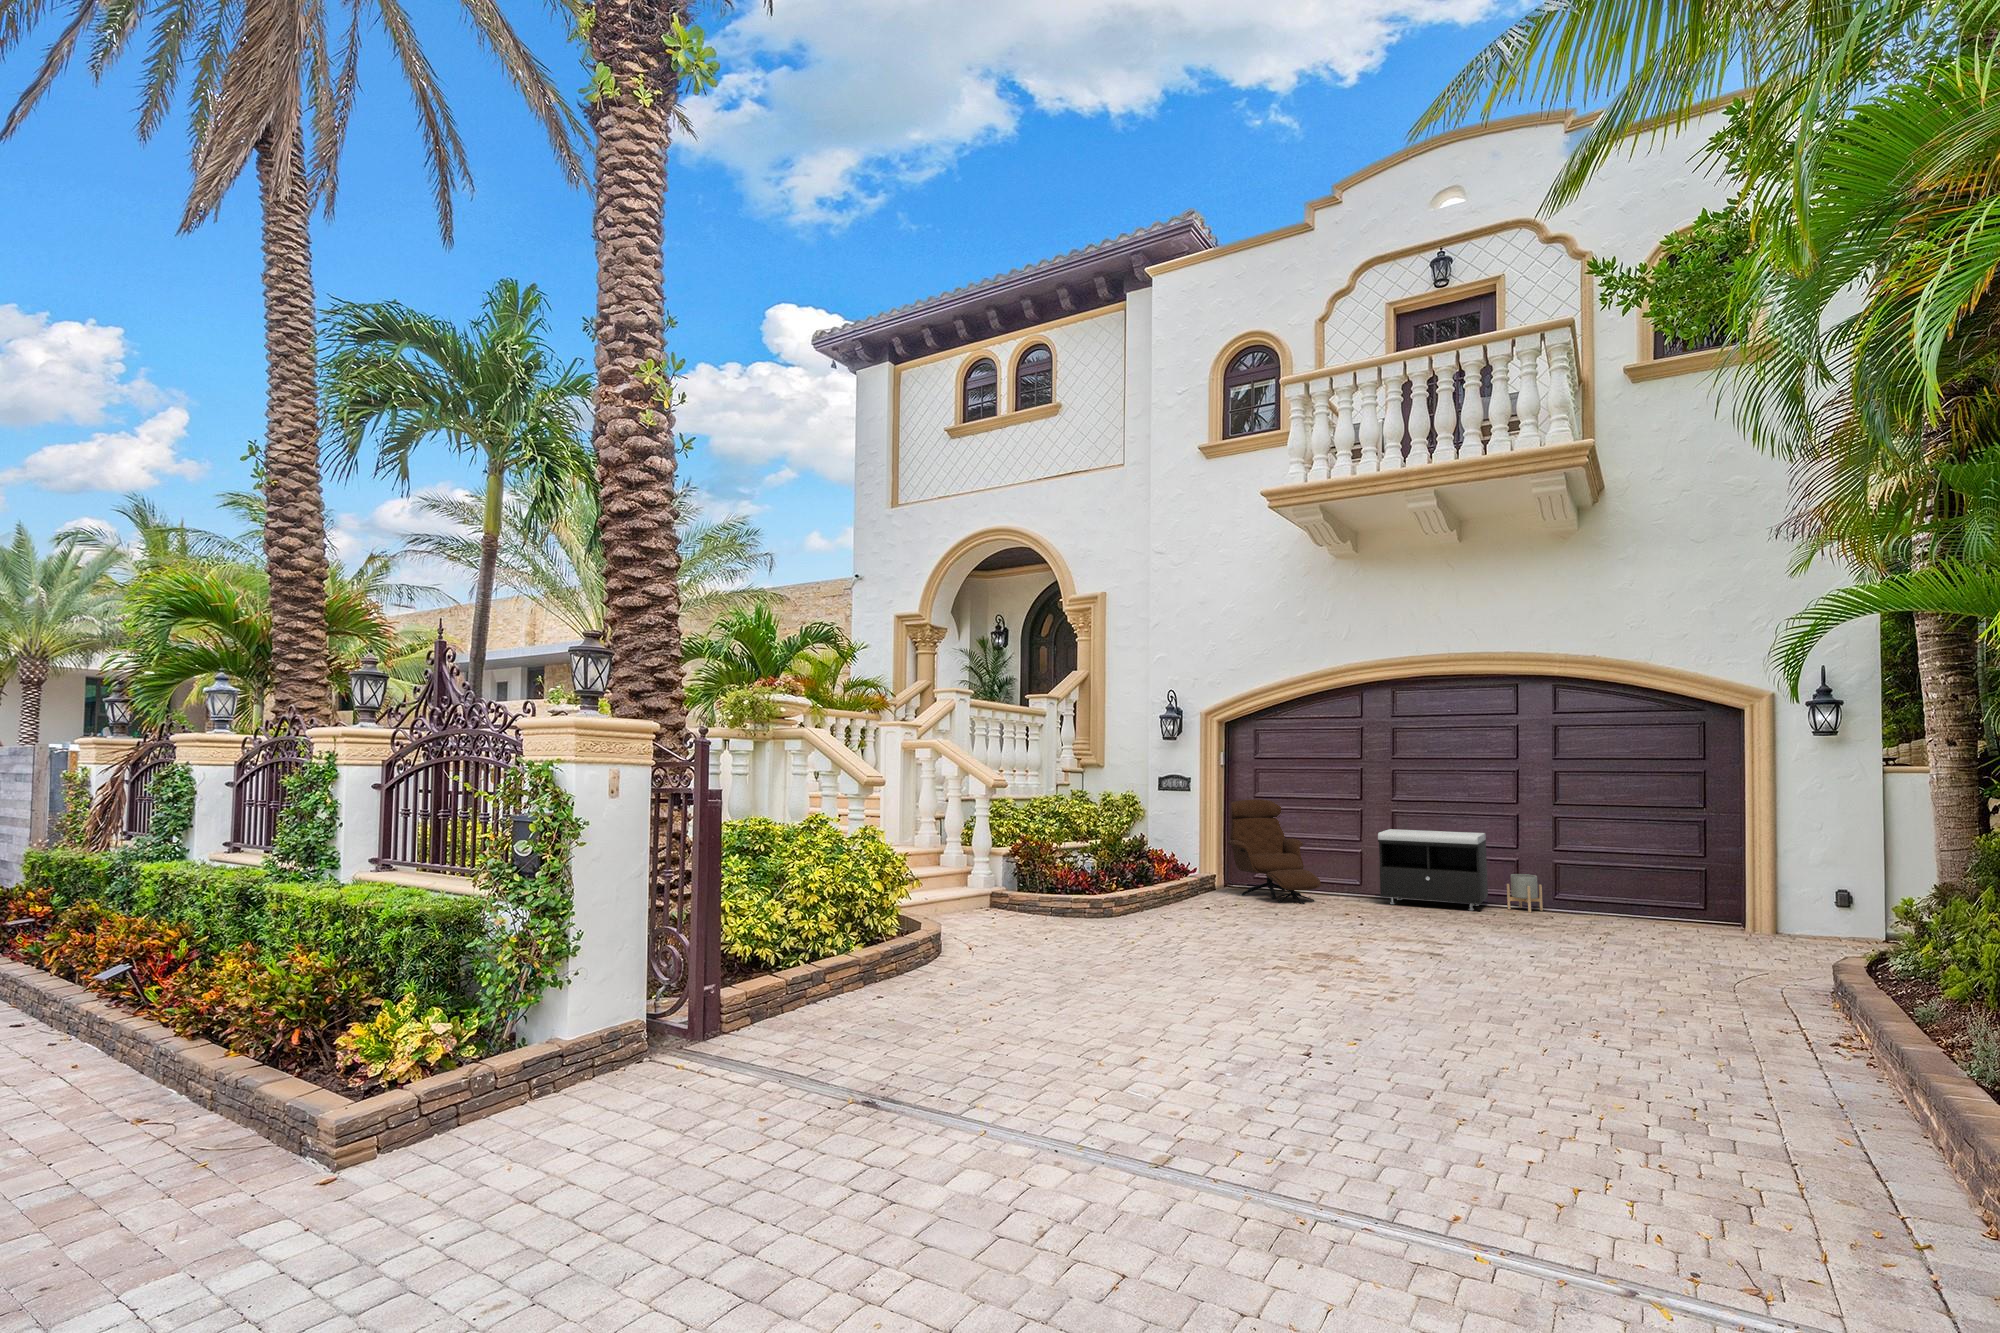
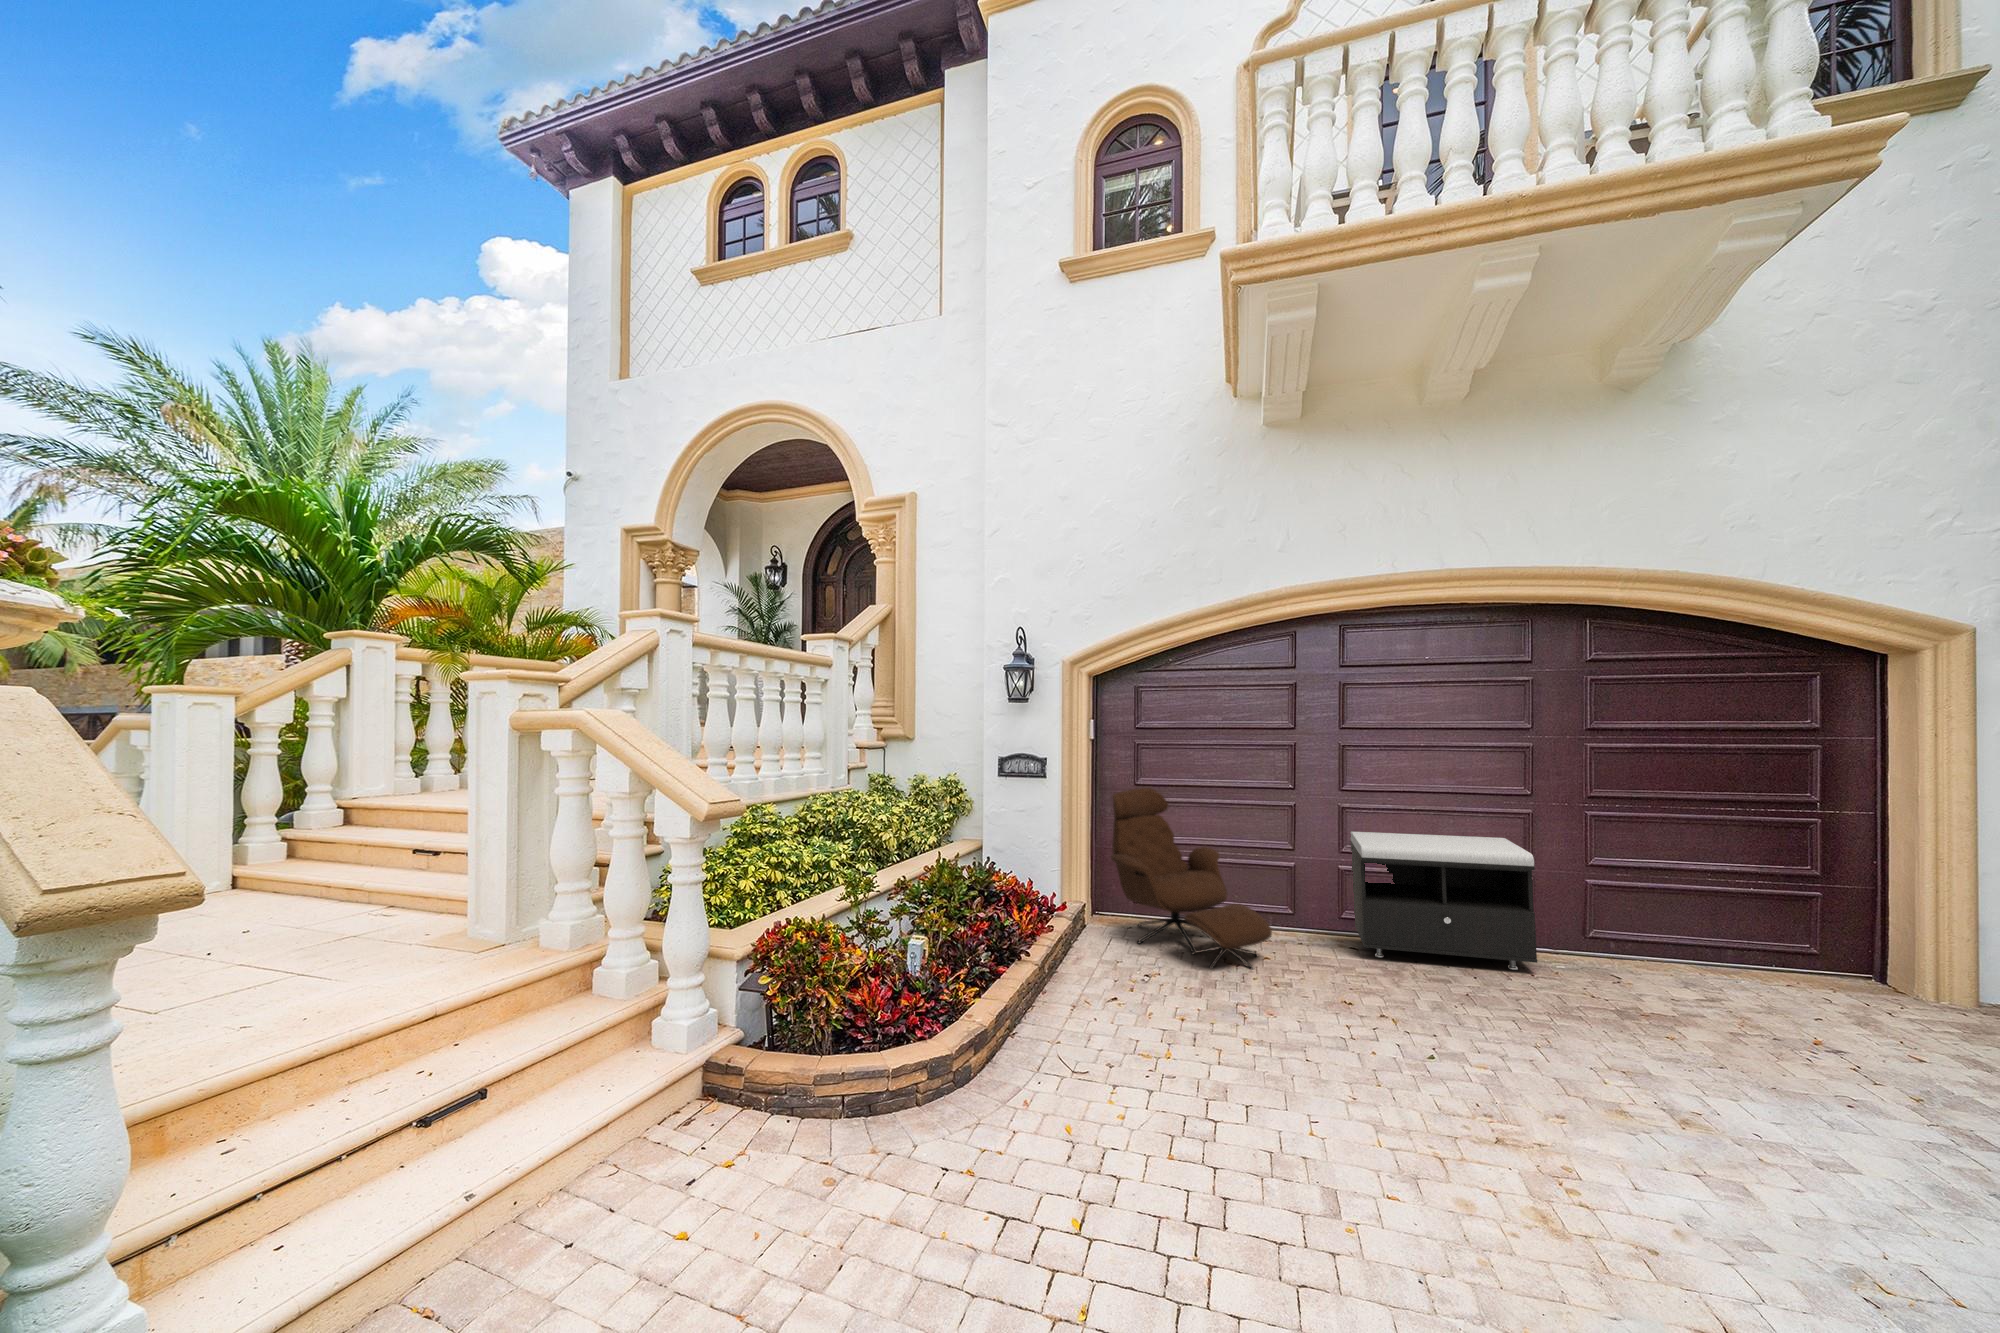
planter: present [1507,874,1543,913] -> none [1556,902,1608,970]

